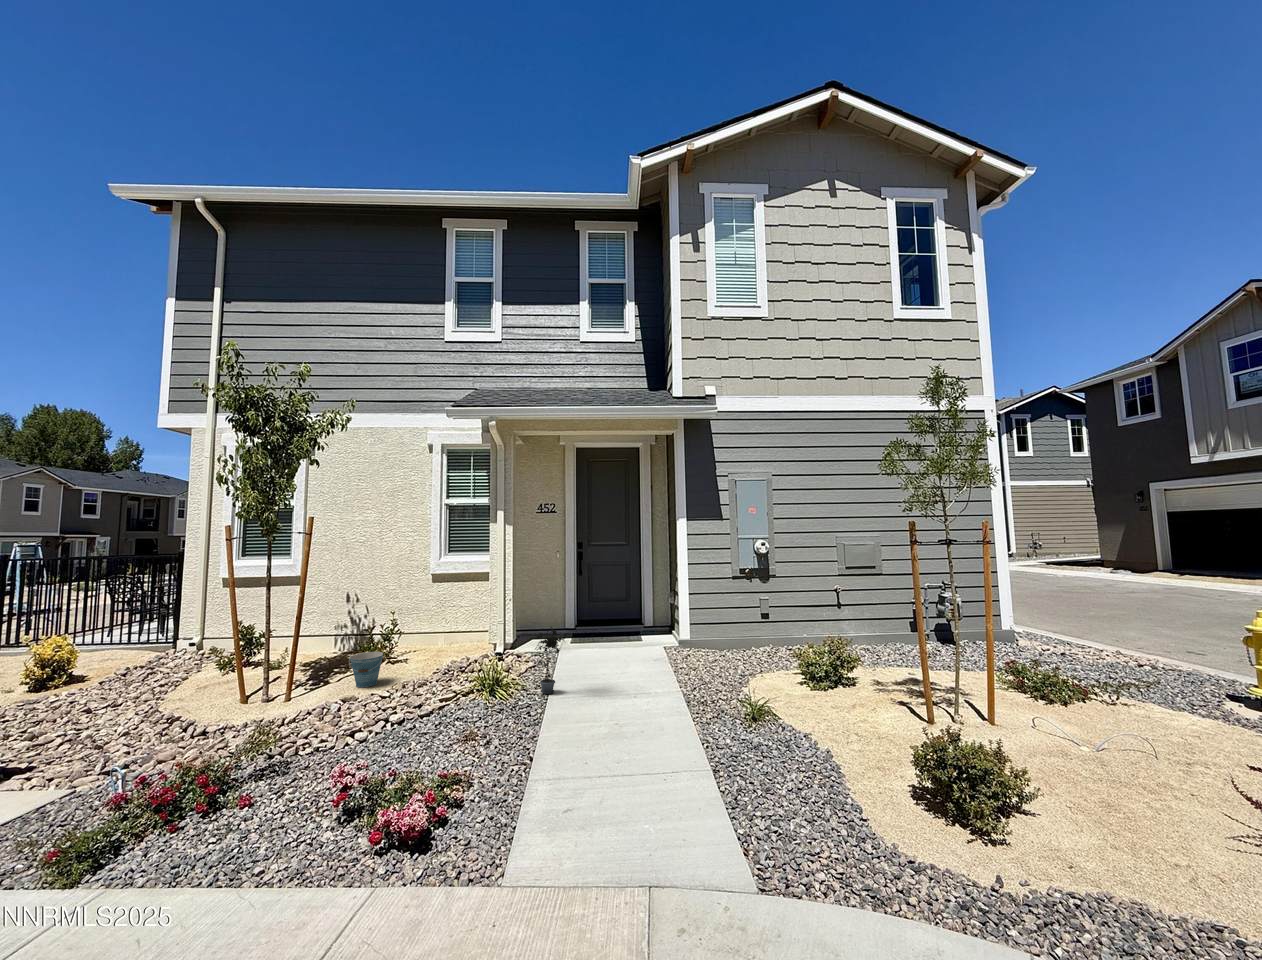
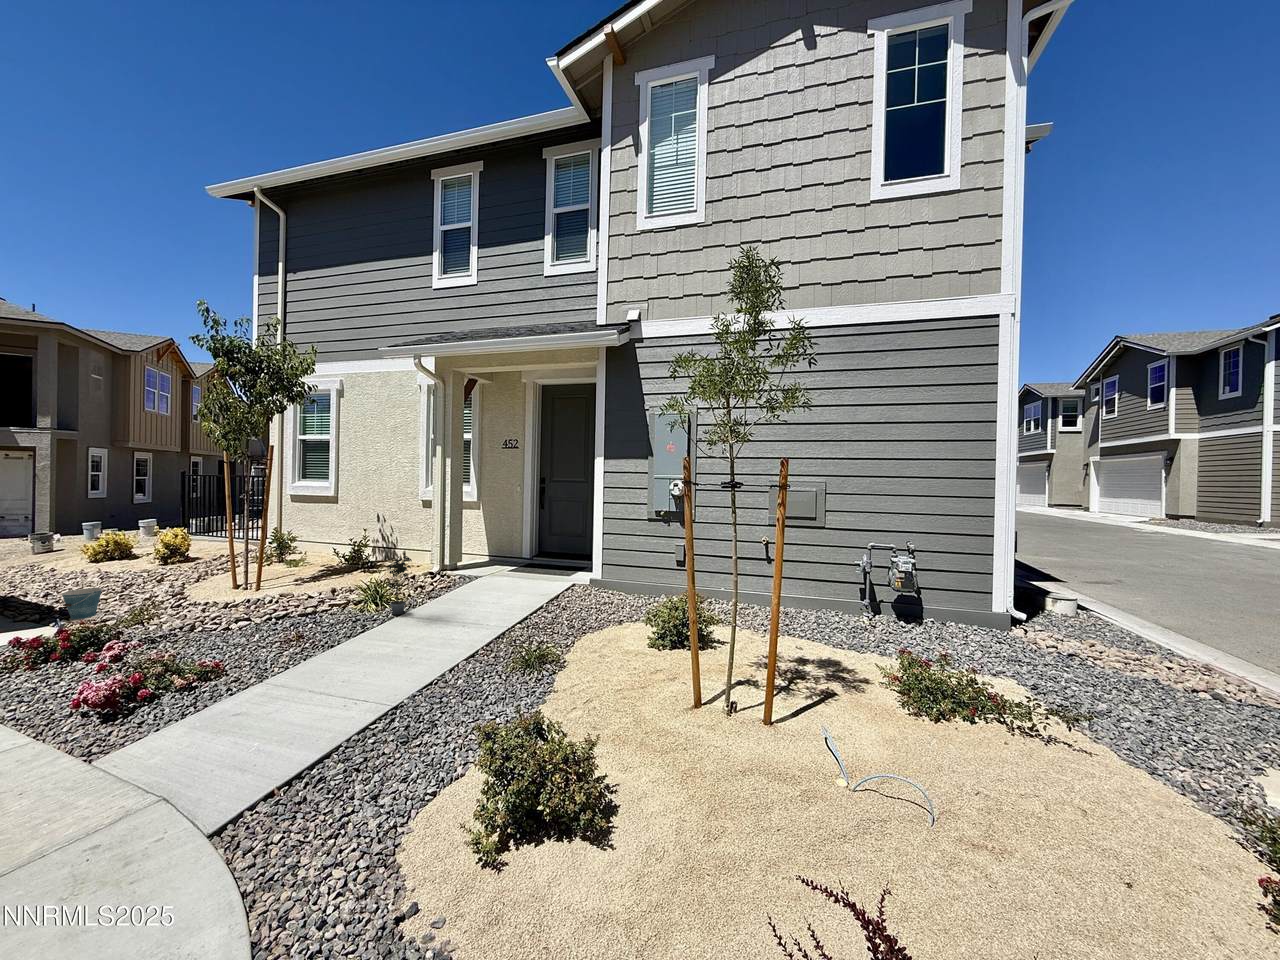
bucket: present [350,652,383,687] -> present [62,588,102,619]

